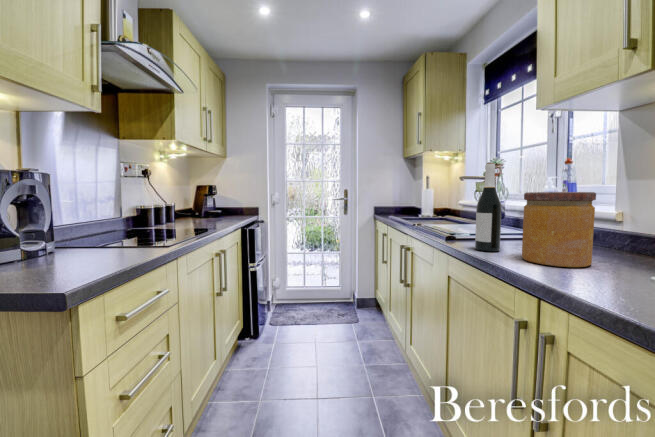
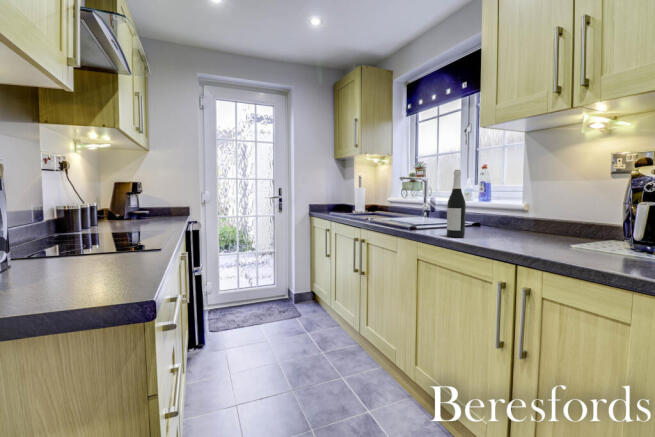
jar: present [522,192,596,267] -> none [486,193,534,244]

